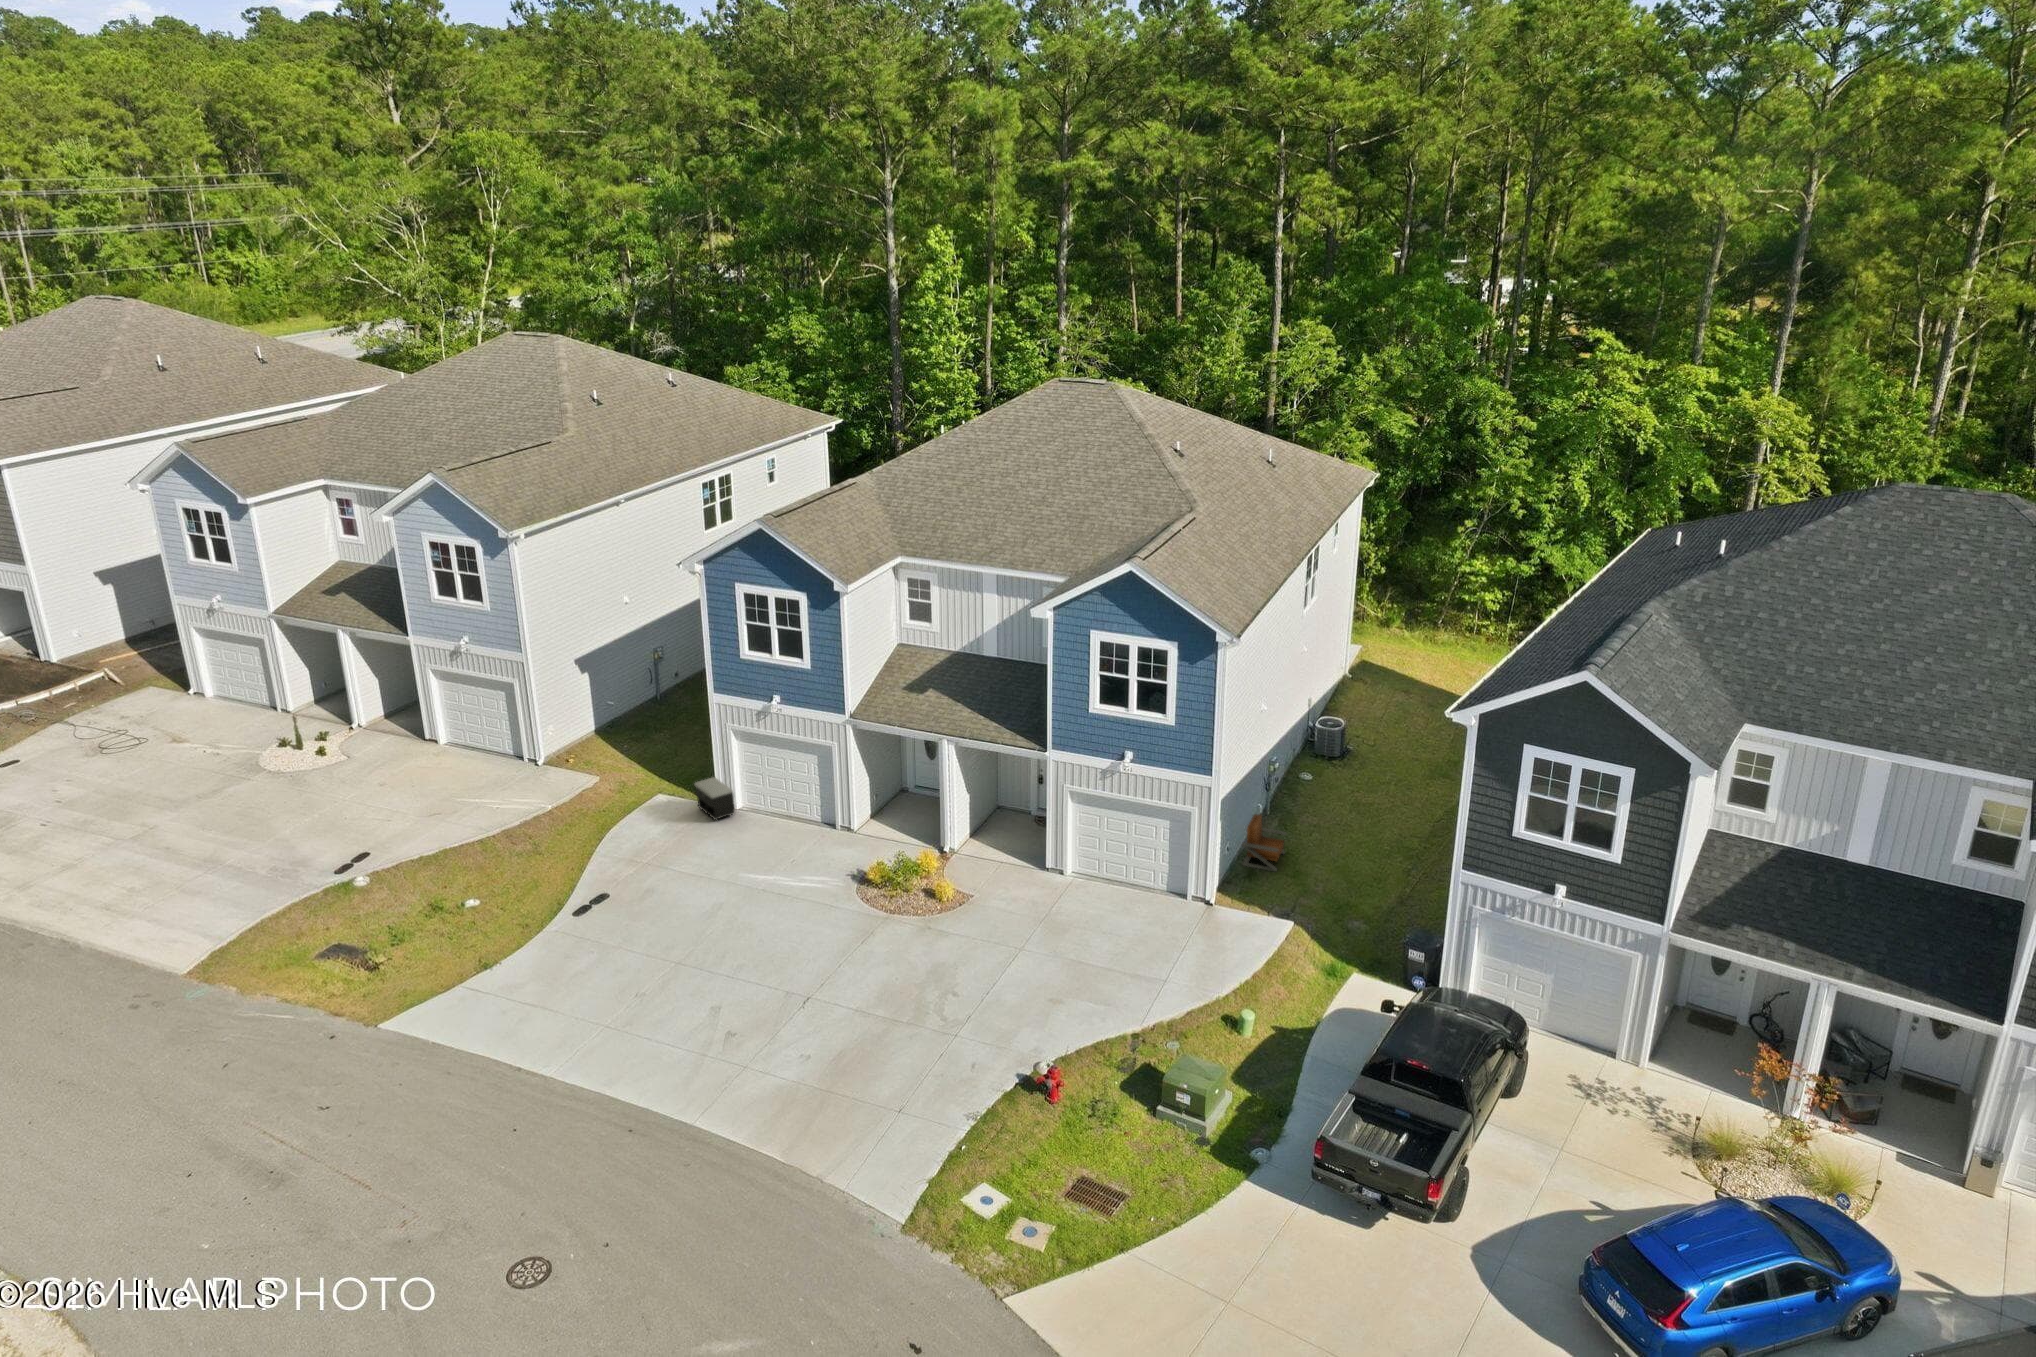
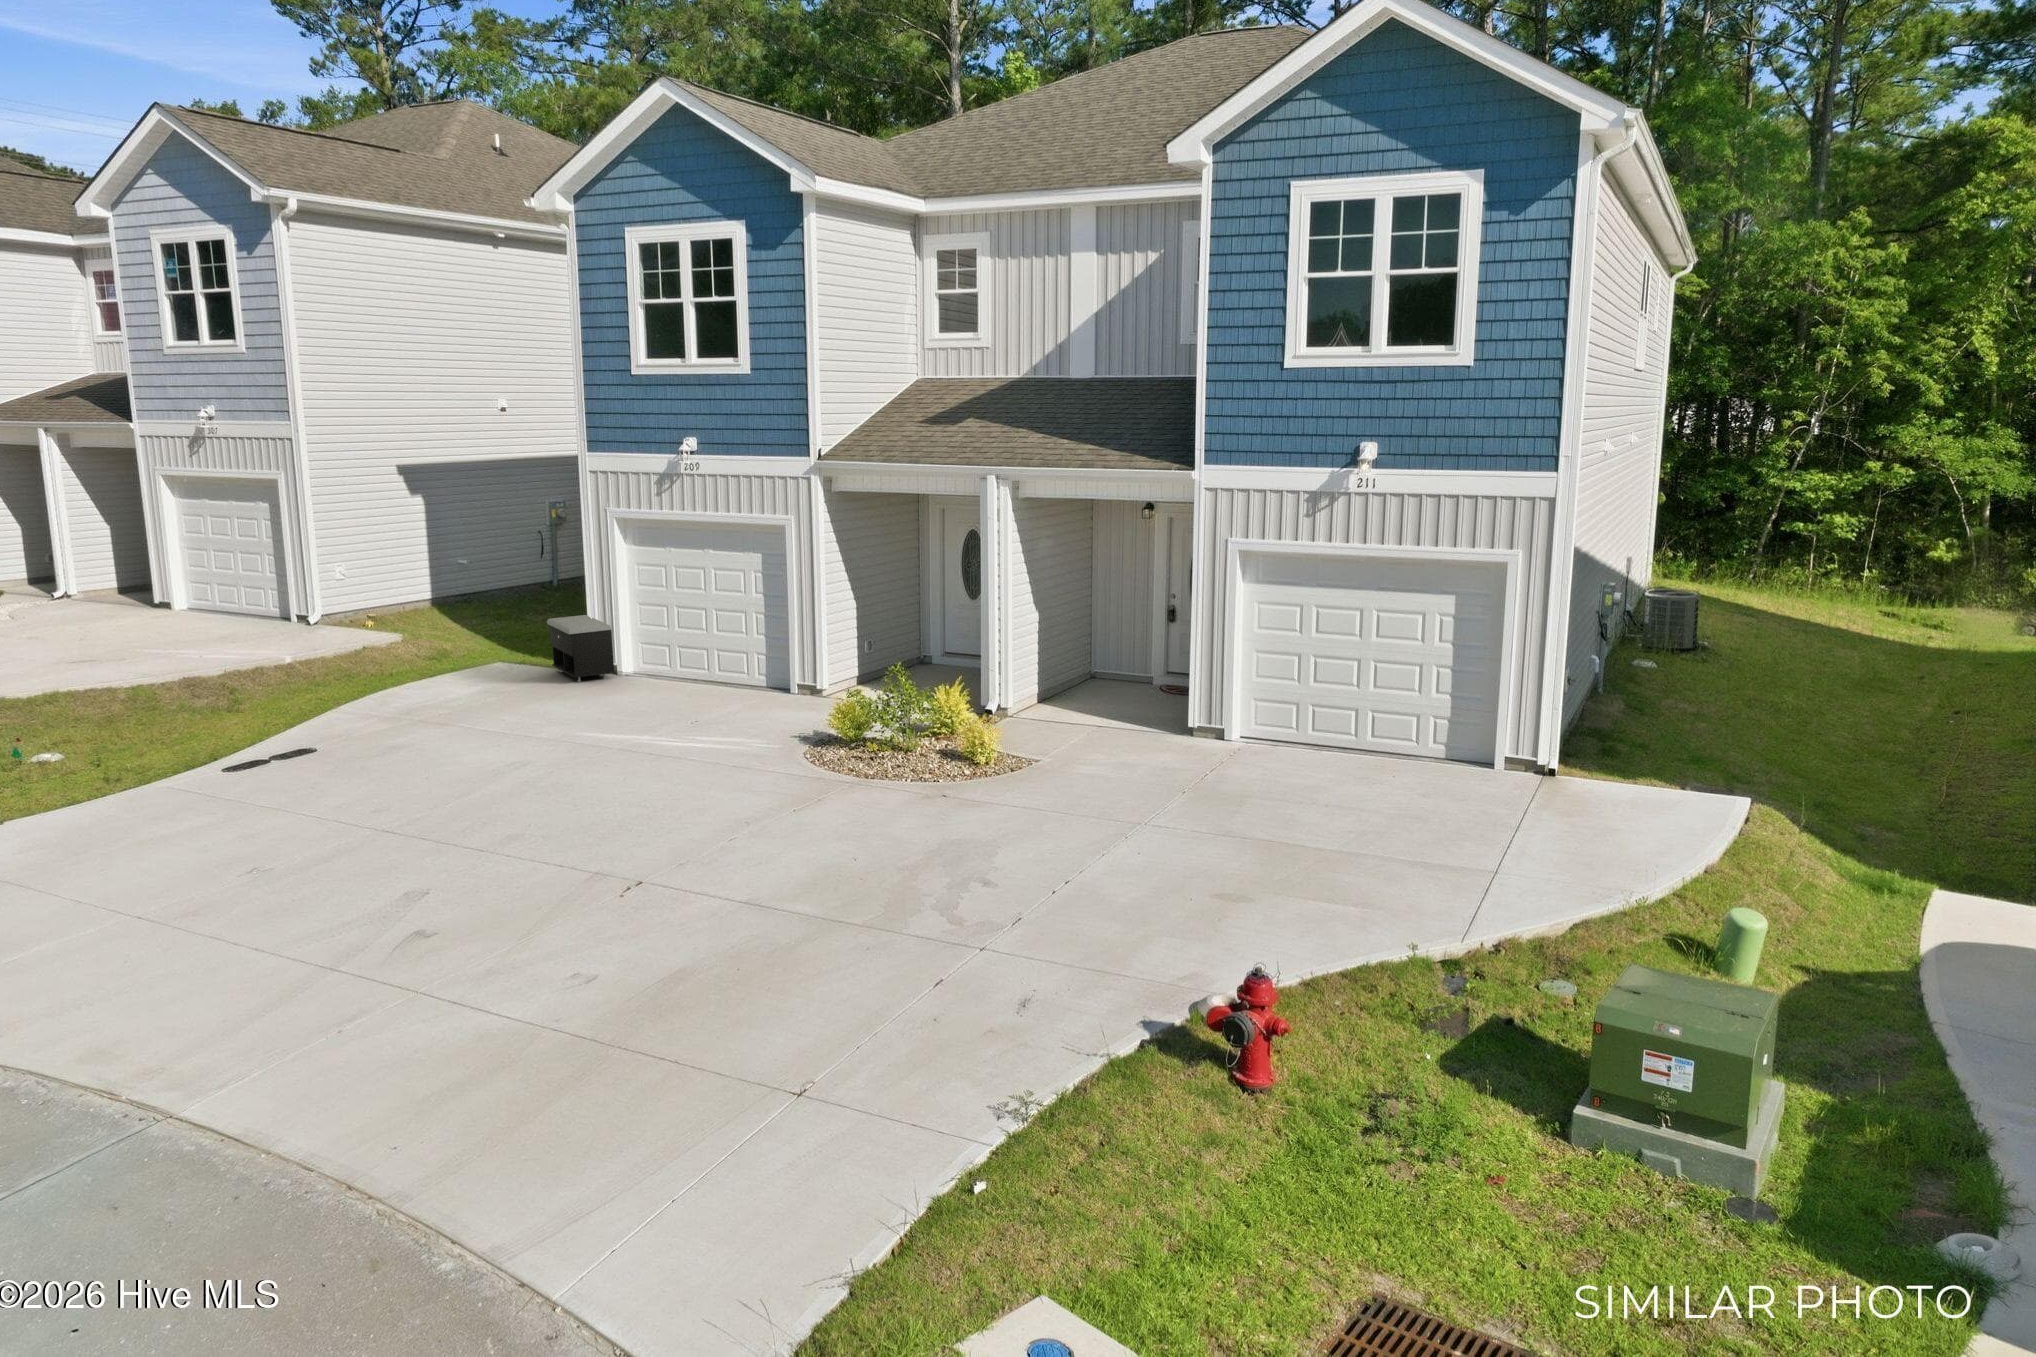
lounge chair: present [1242,814,1286,871] -> none [1587,647,1672,747]

